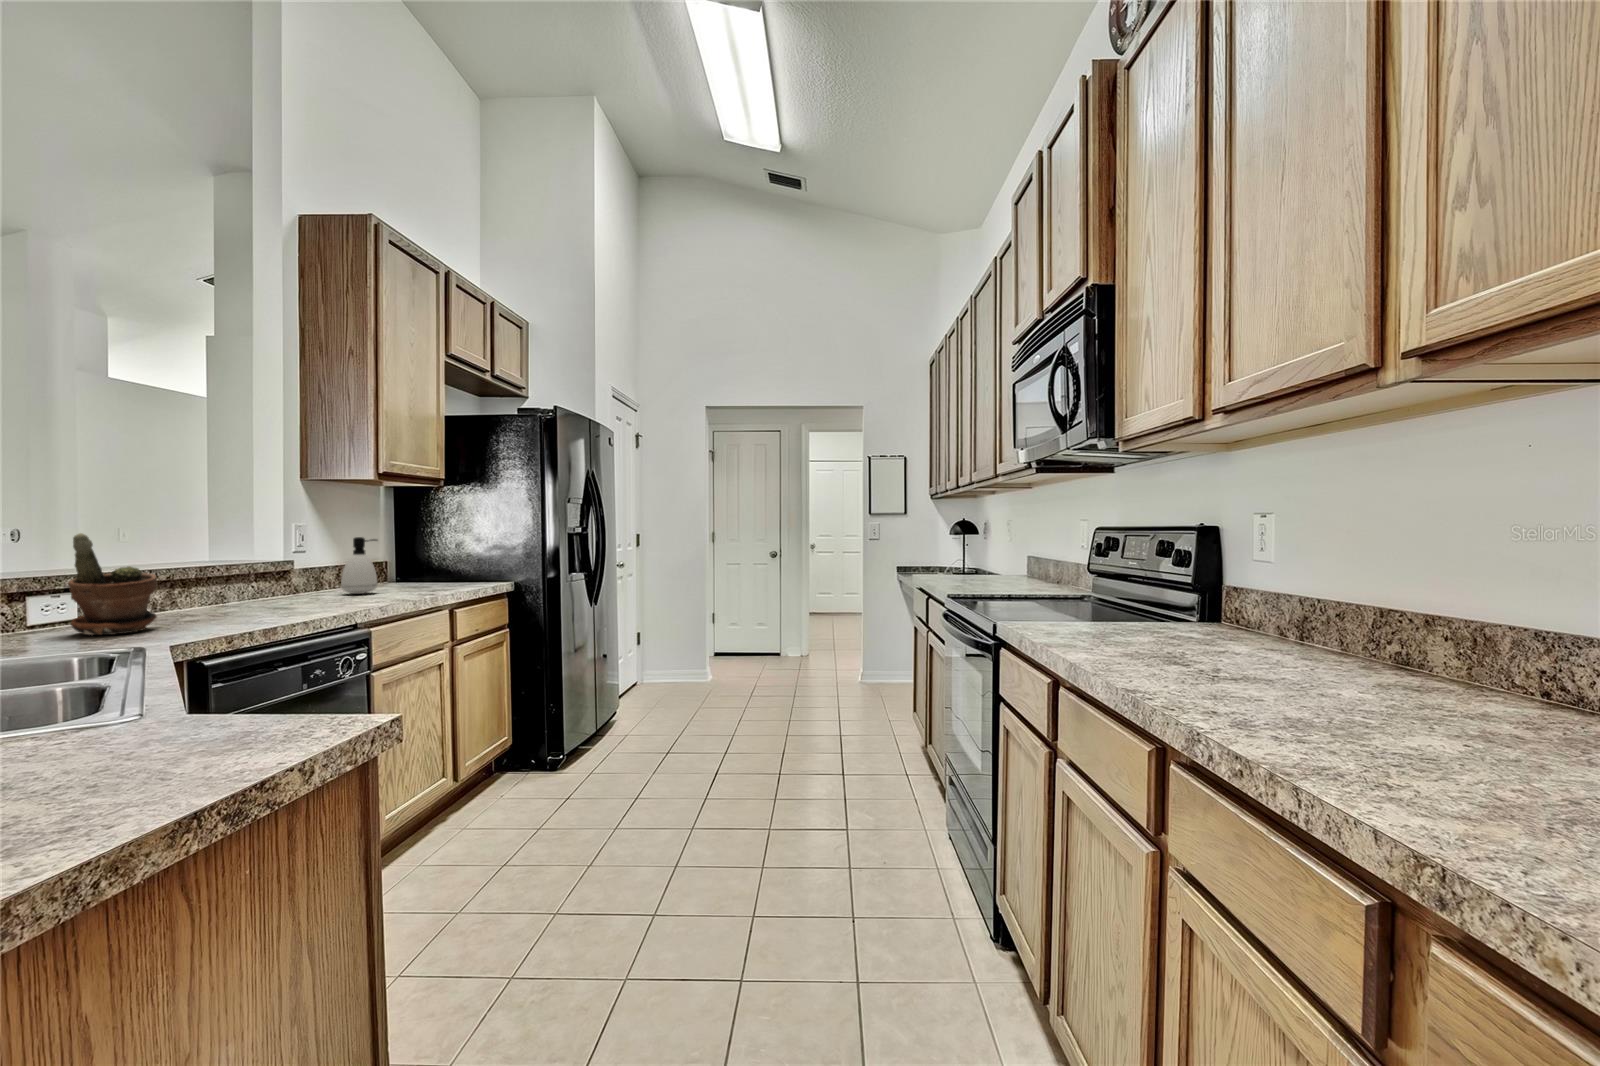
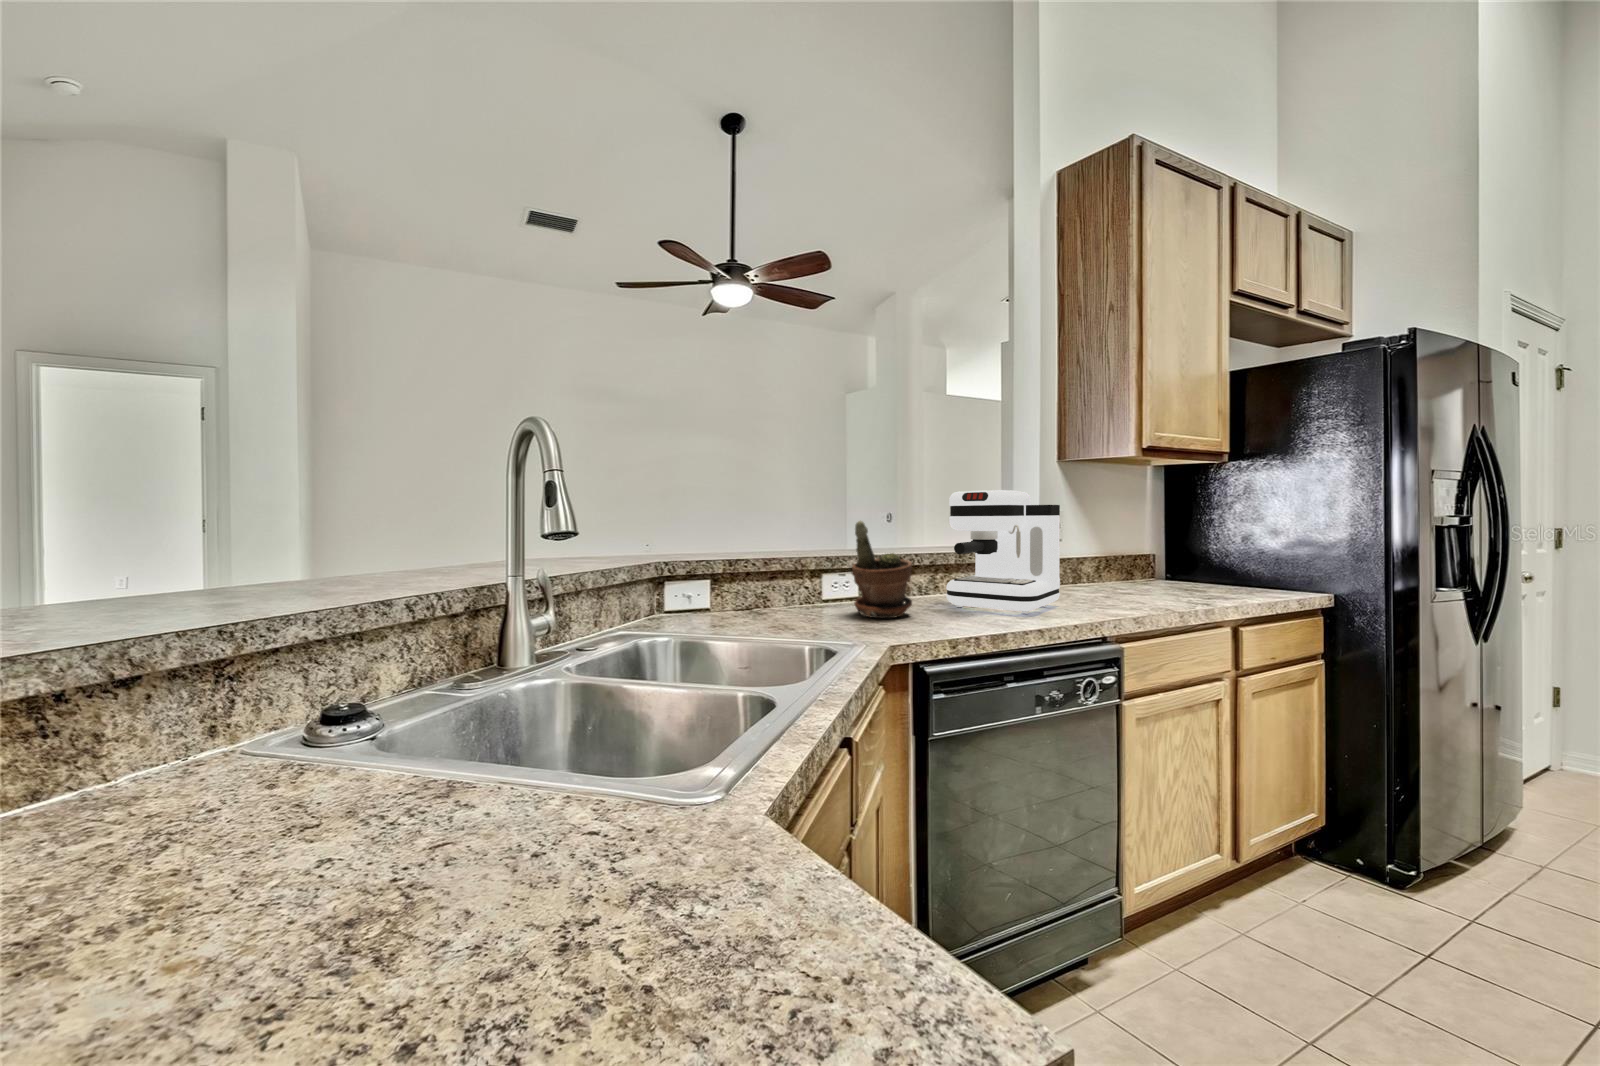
coffee maker: none [190,505,314,618] -> present [946,490,1060,614]
soap dispenser: present [341,537,377,594] -> none [1095,526,1137,592]

